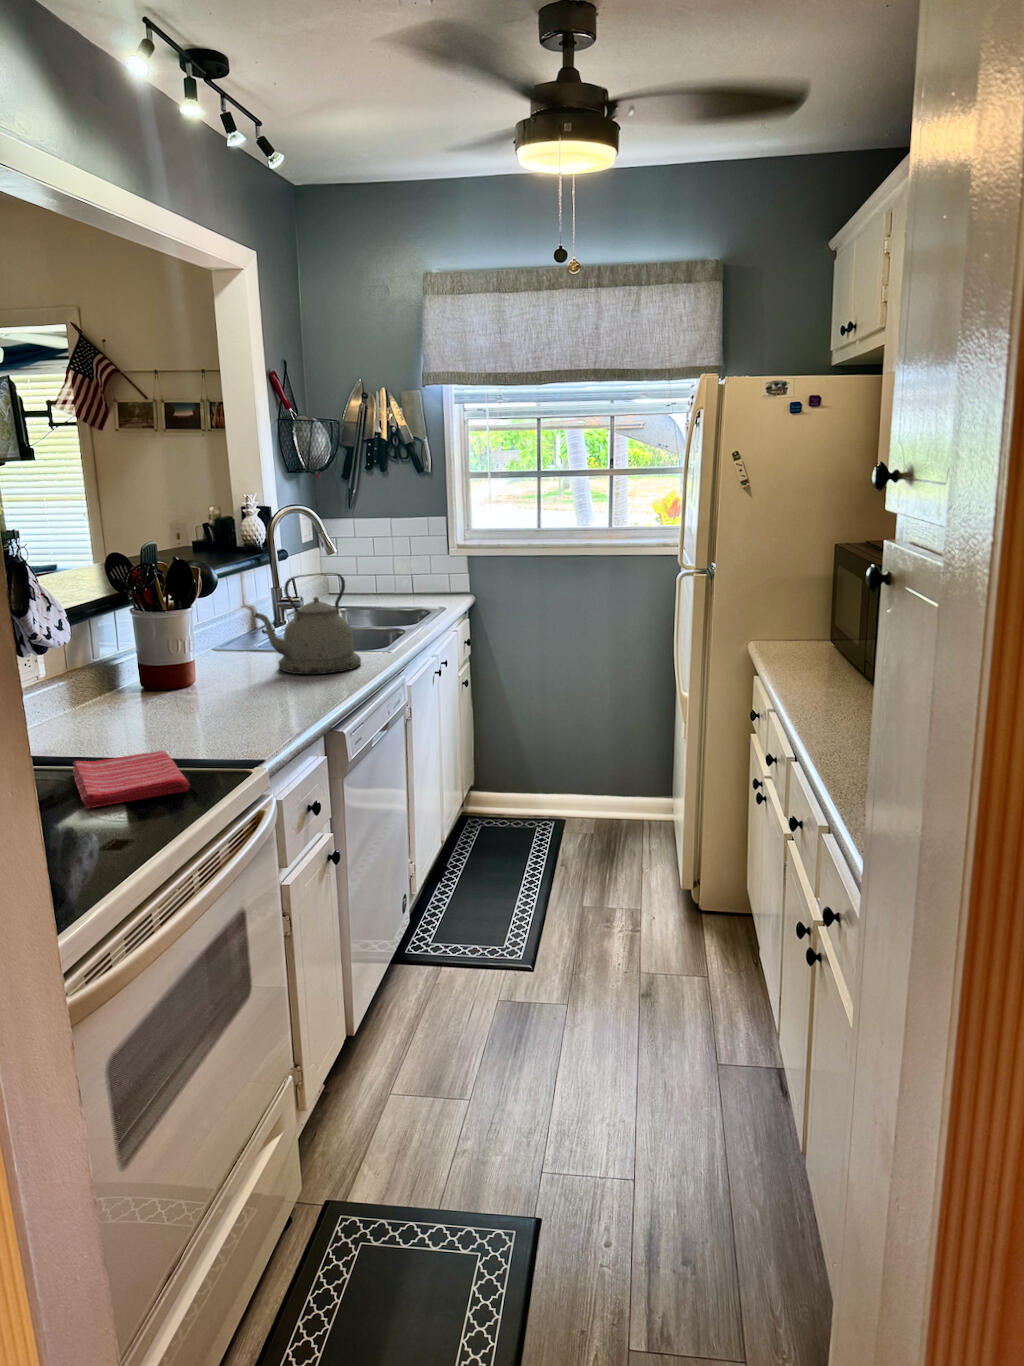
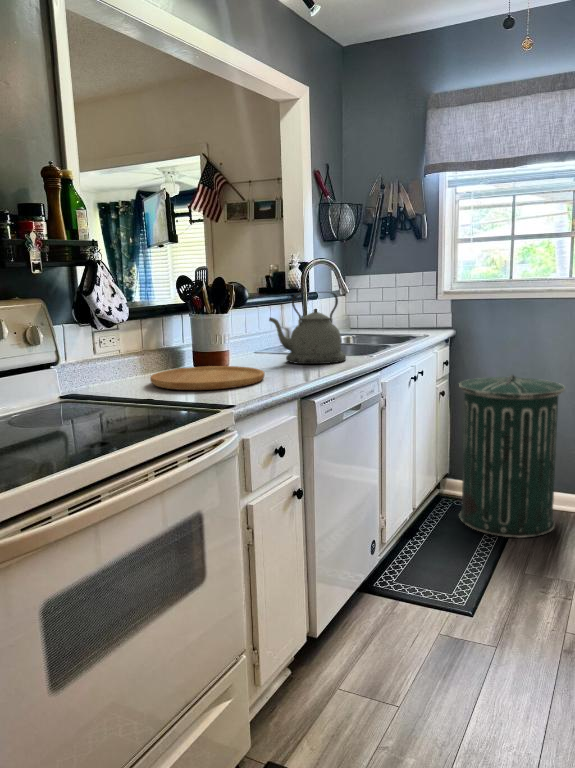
trash can: none [487,655,616,864] -> present [459,374,565,538]
cutting board: none [105,687,270,734] -> present [150,366,265,390]
dish towel: present [73,751,190,808] -> none [93,396,172,425]

